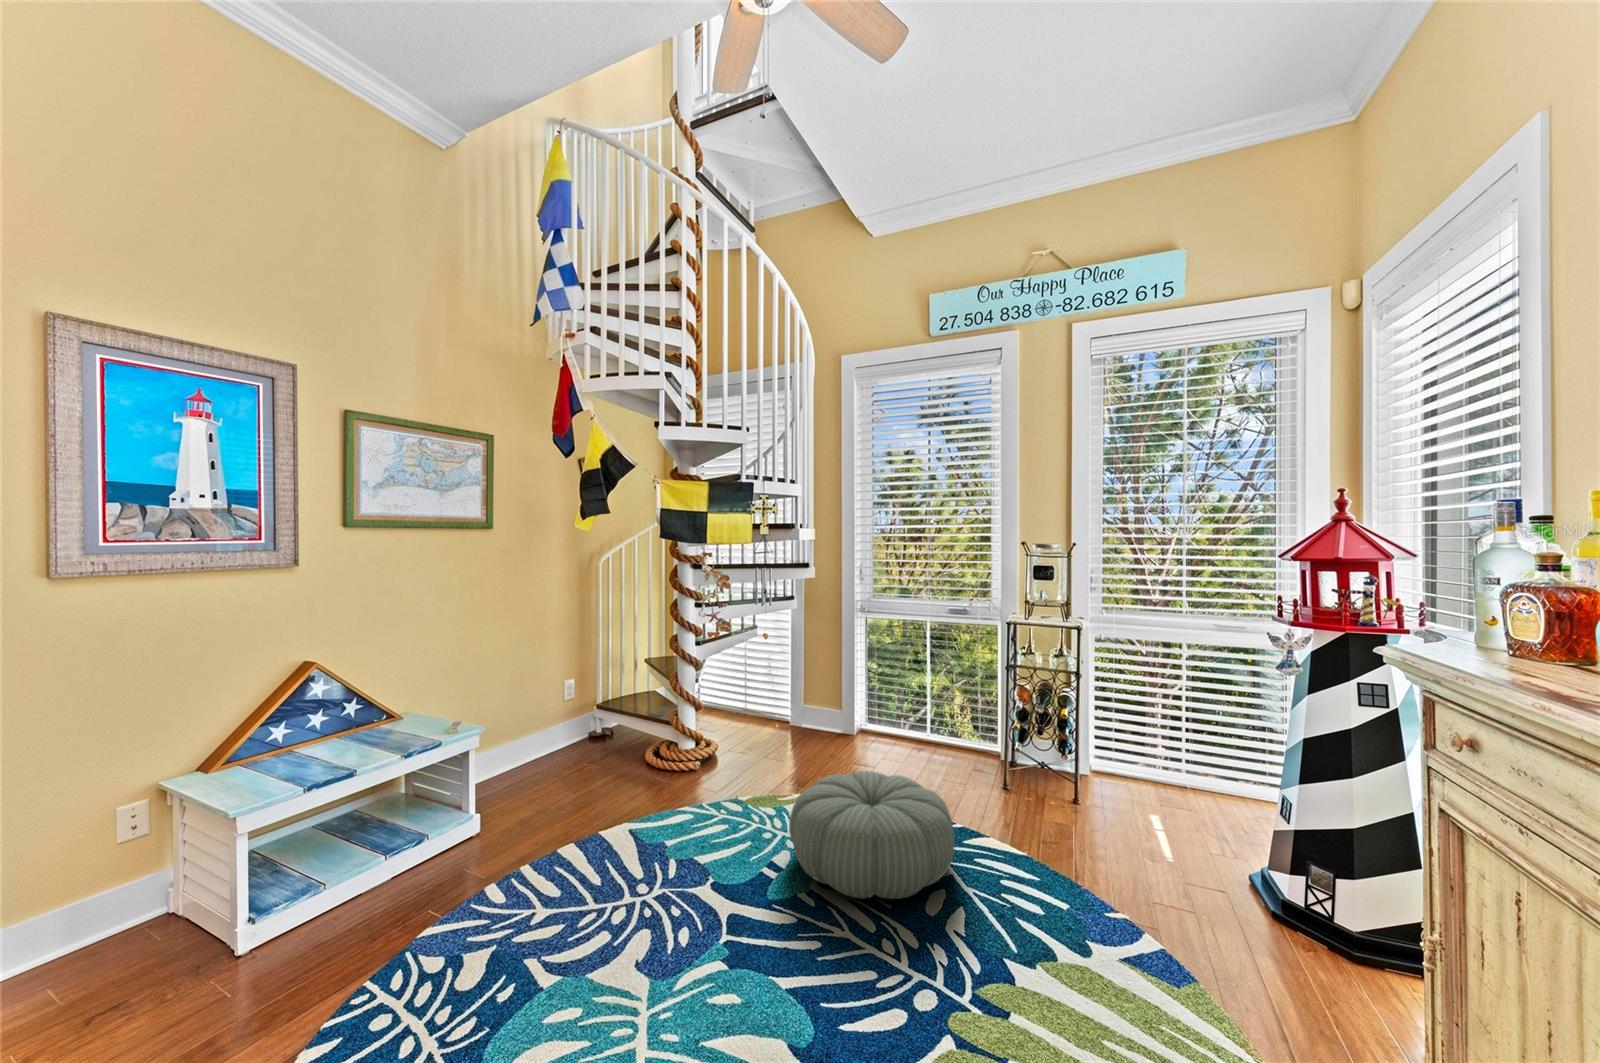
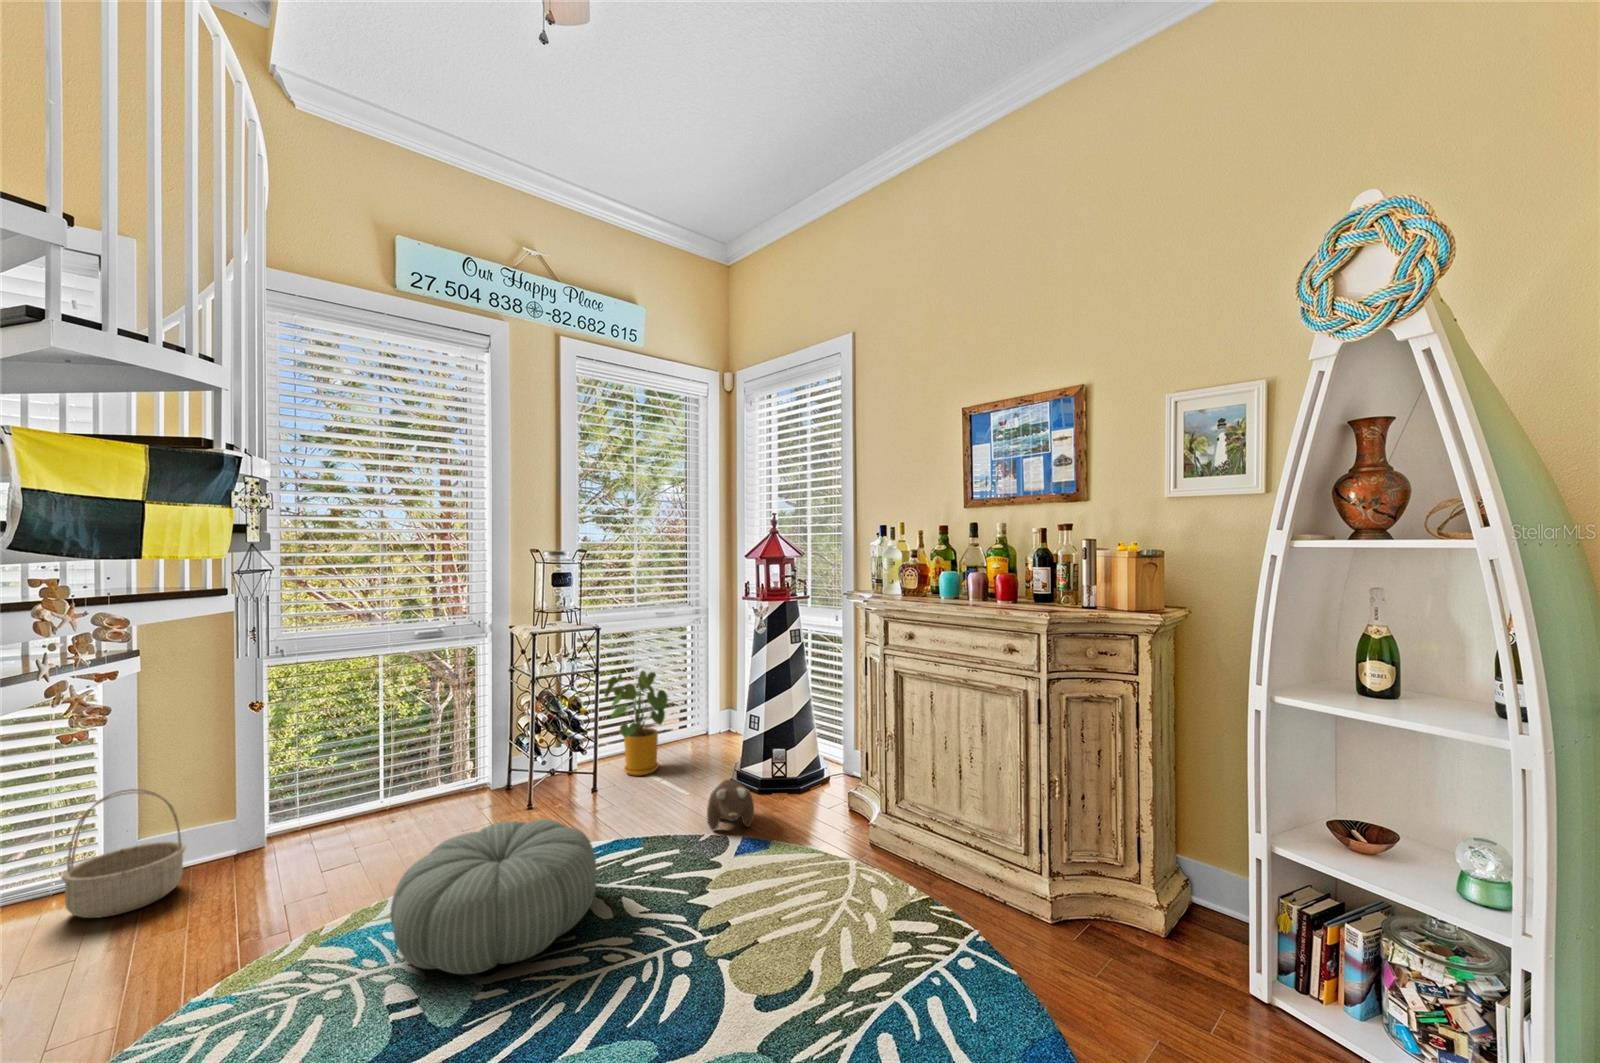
basket: none [761,668,809,740] -> present [61,789,186,918]
house plant: none [1105,685,1207,818] -> present [605,671,669,776]
plush toy: none [1131,862,1214,945] -> present [707,779,754,830]

